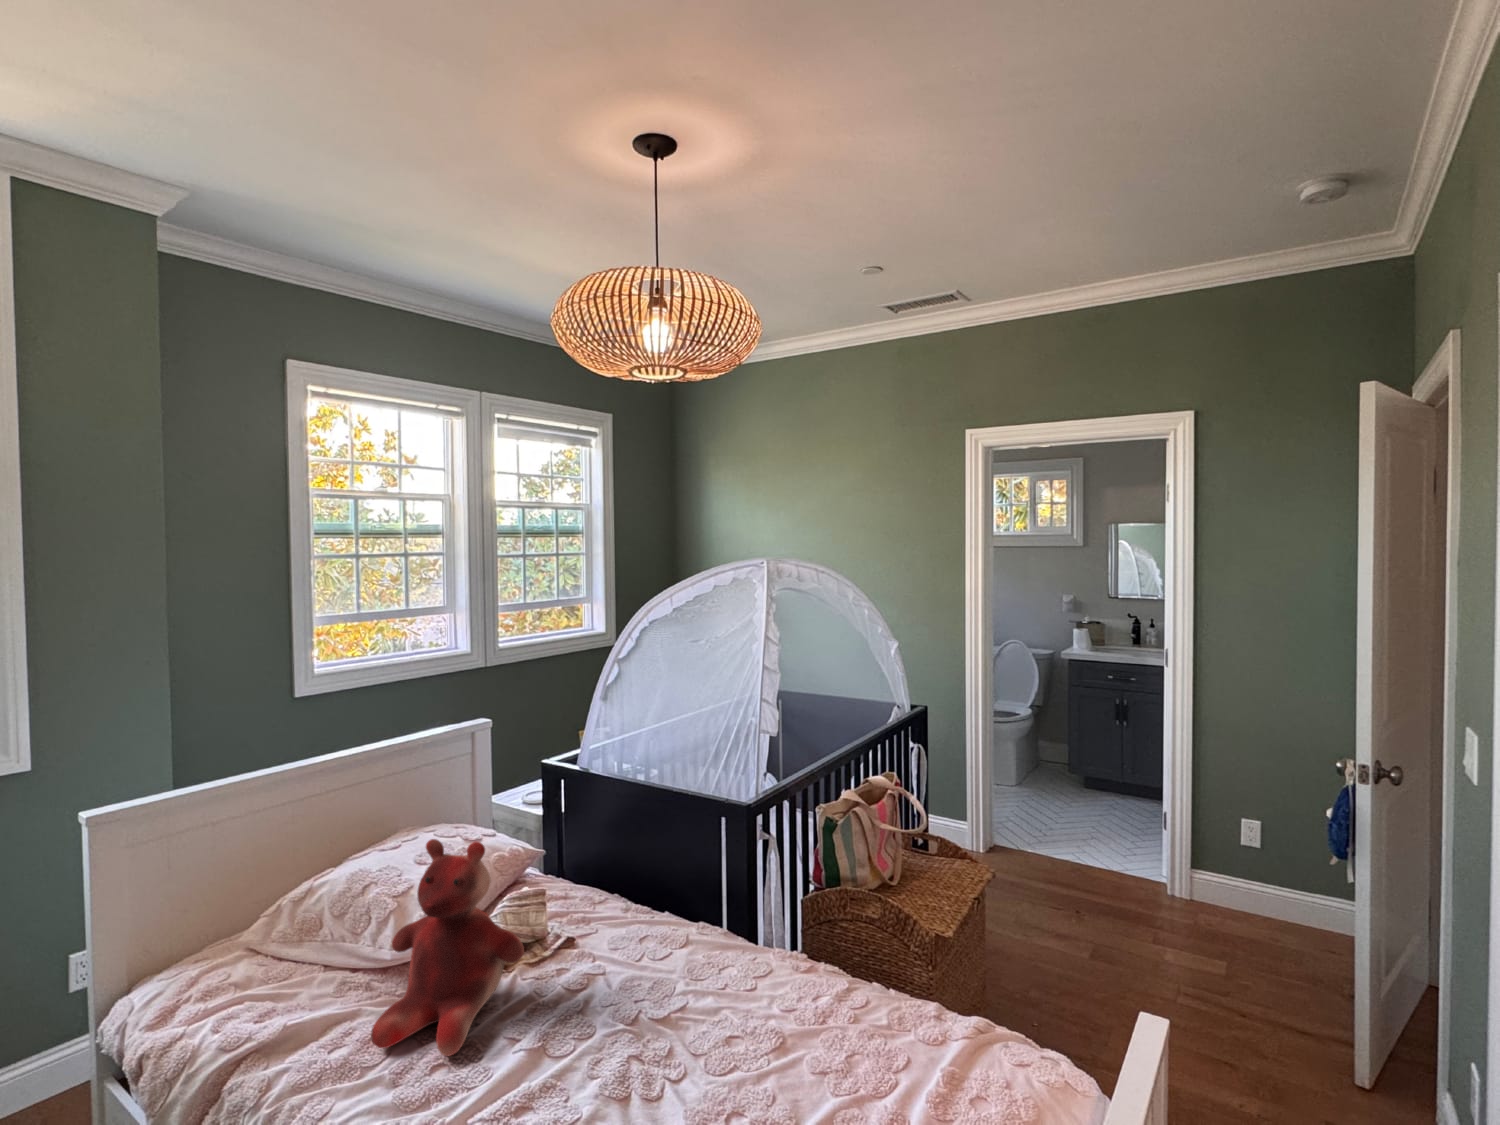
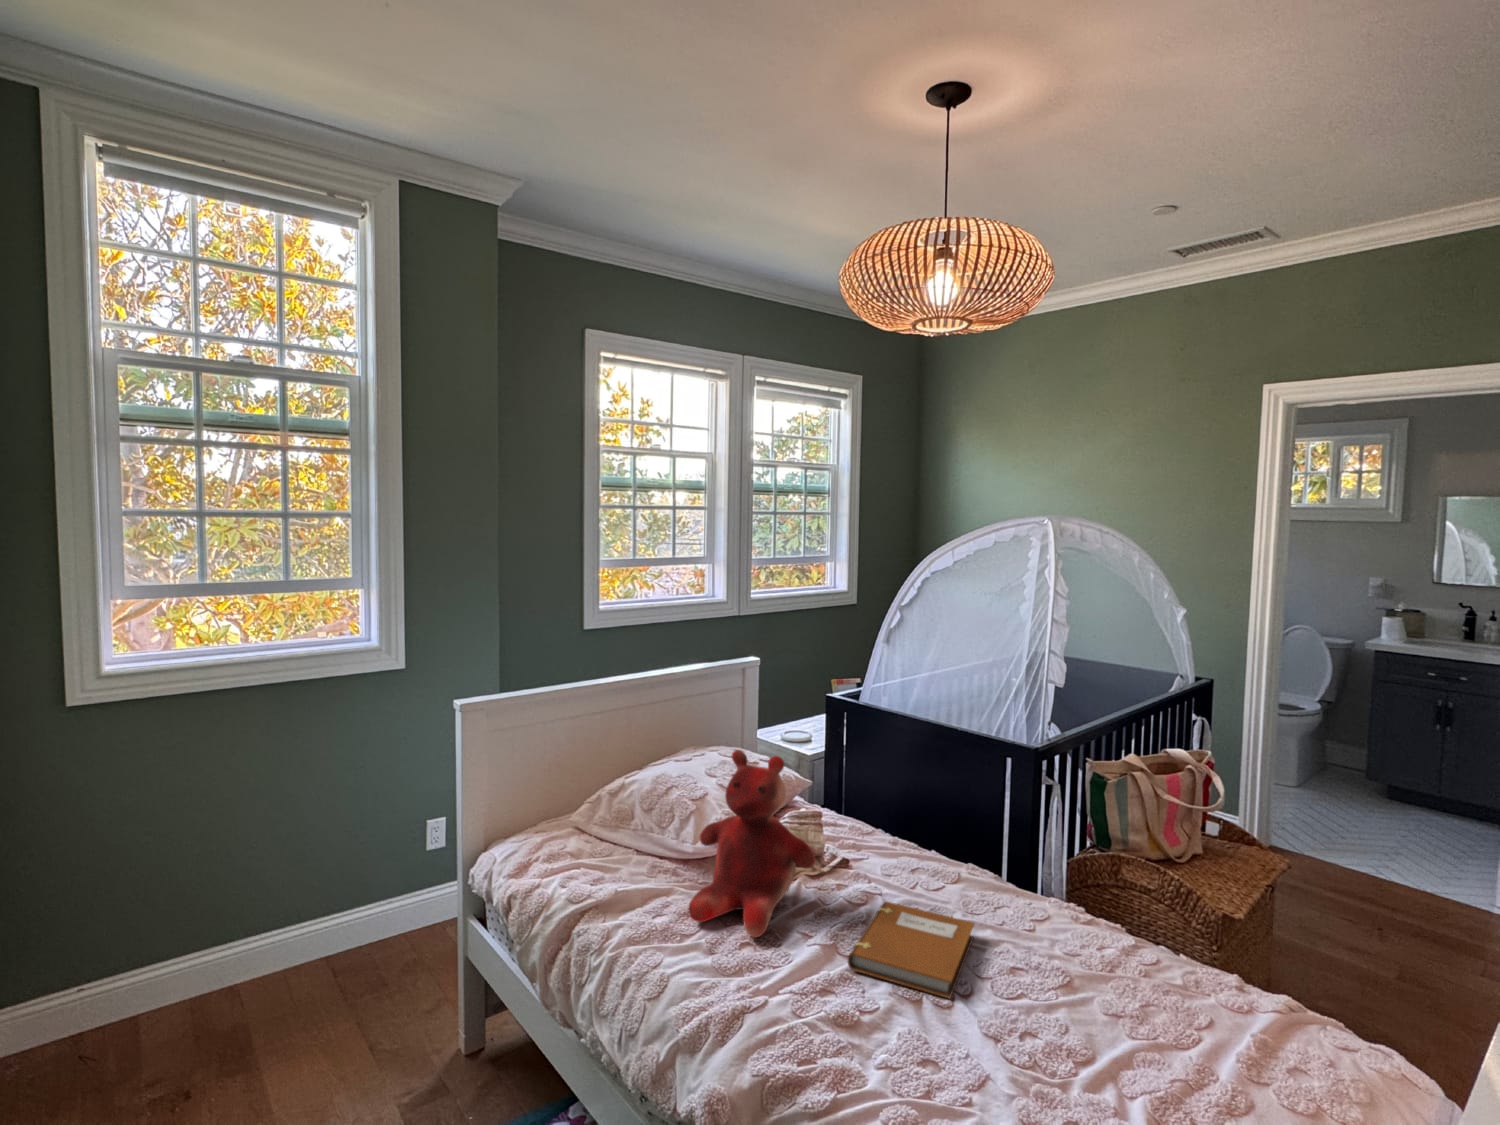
notebook: none [551,984,693,1091] -> present [848,902,974,998]

